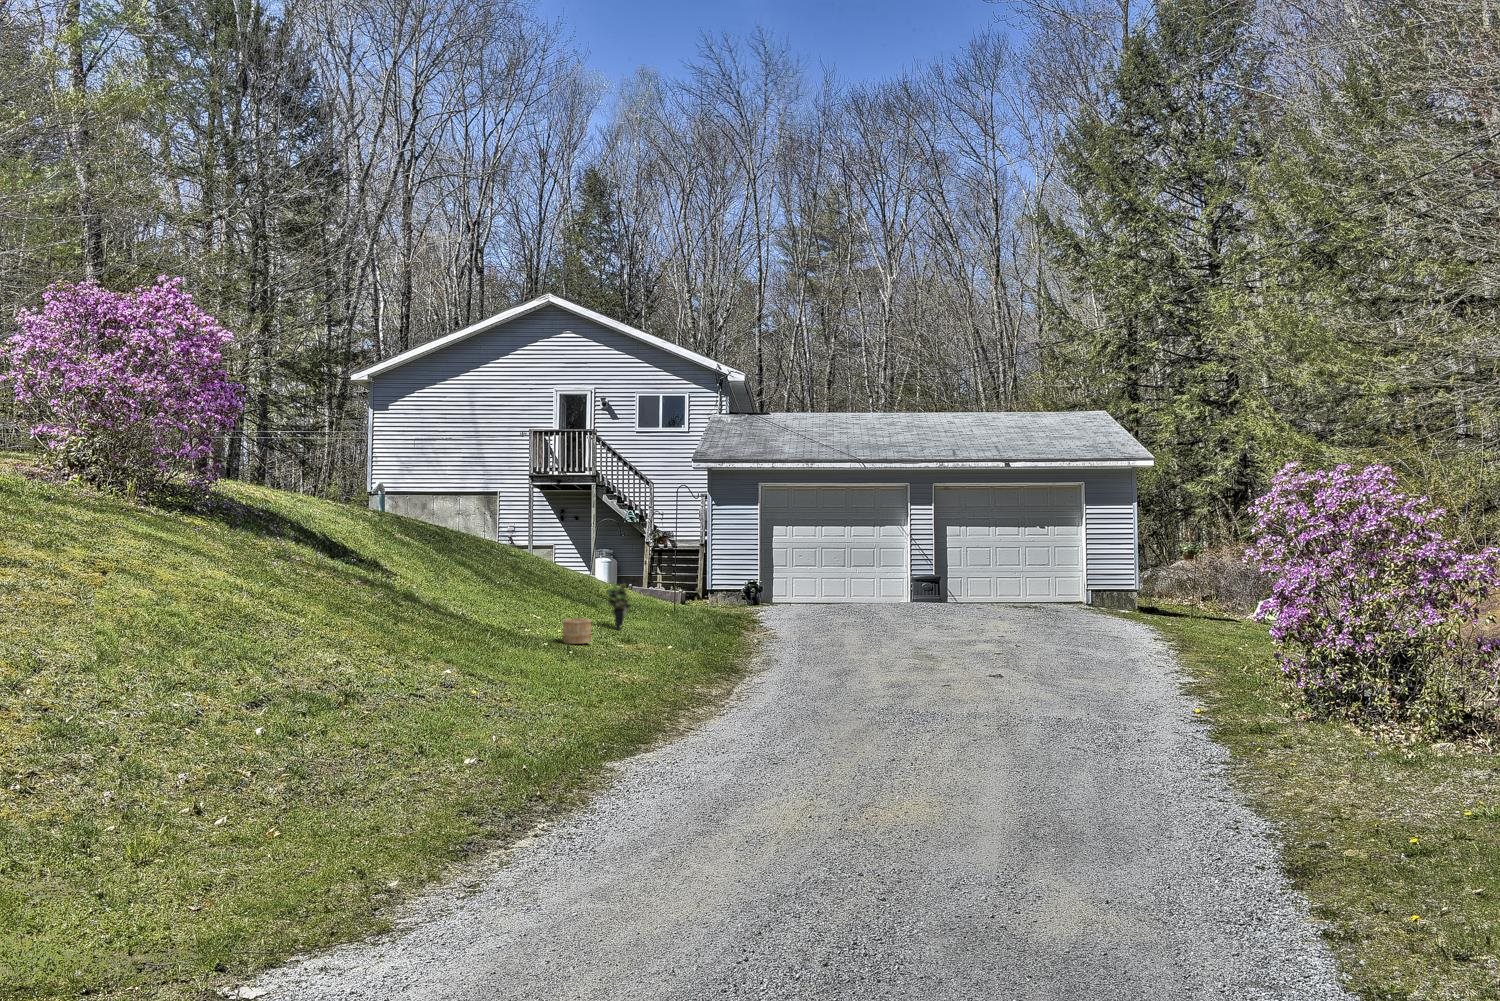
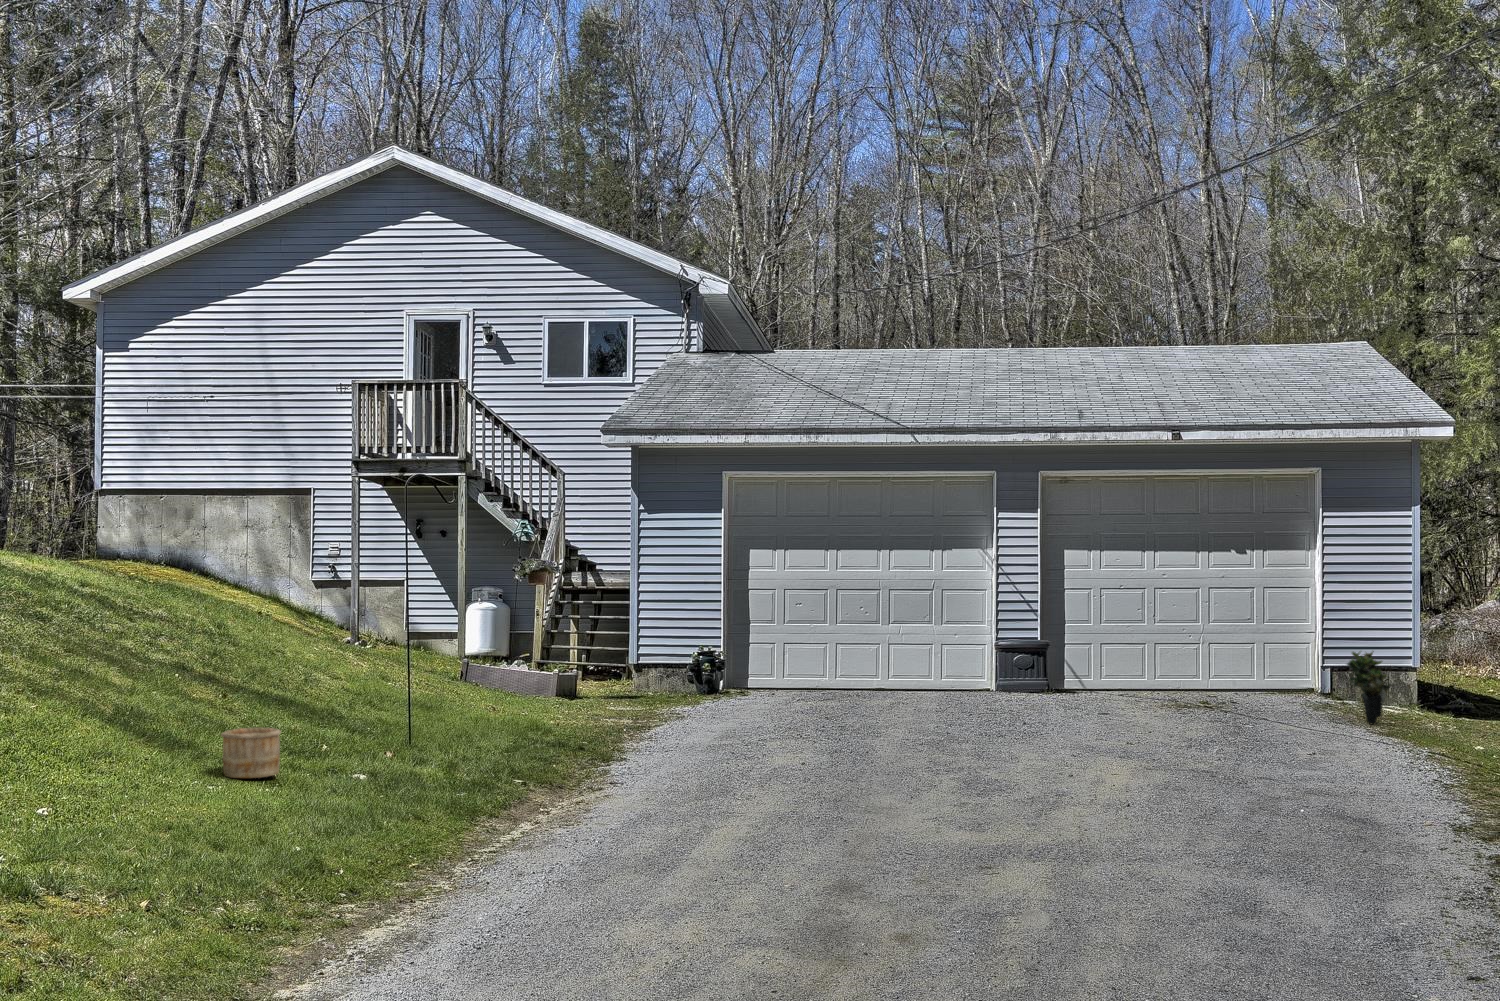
potted plant: present [606,584,631,629] -> present [1347,651,1391,724]

